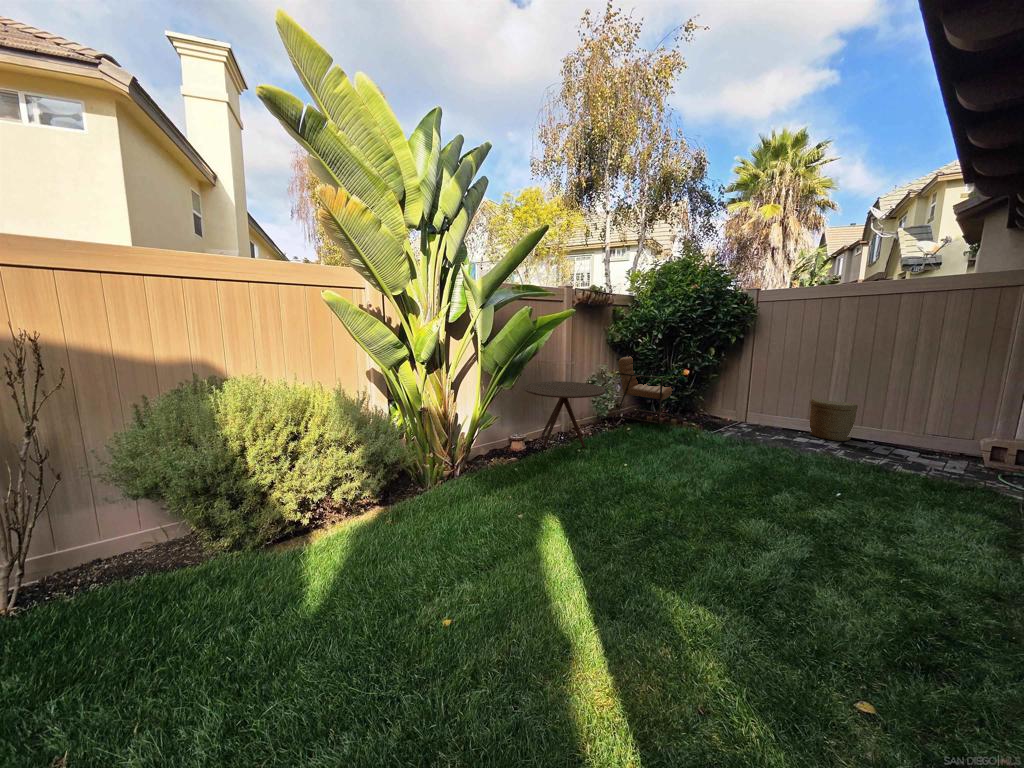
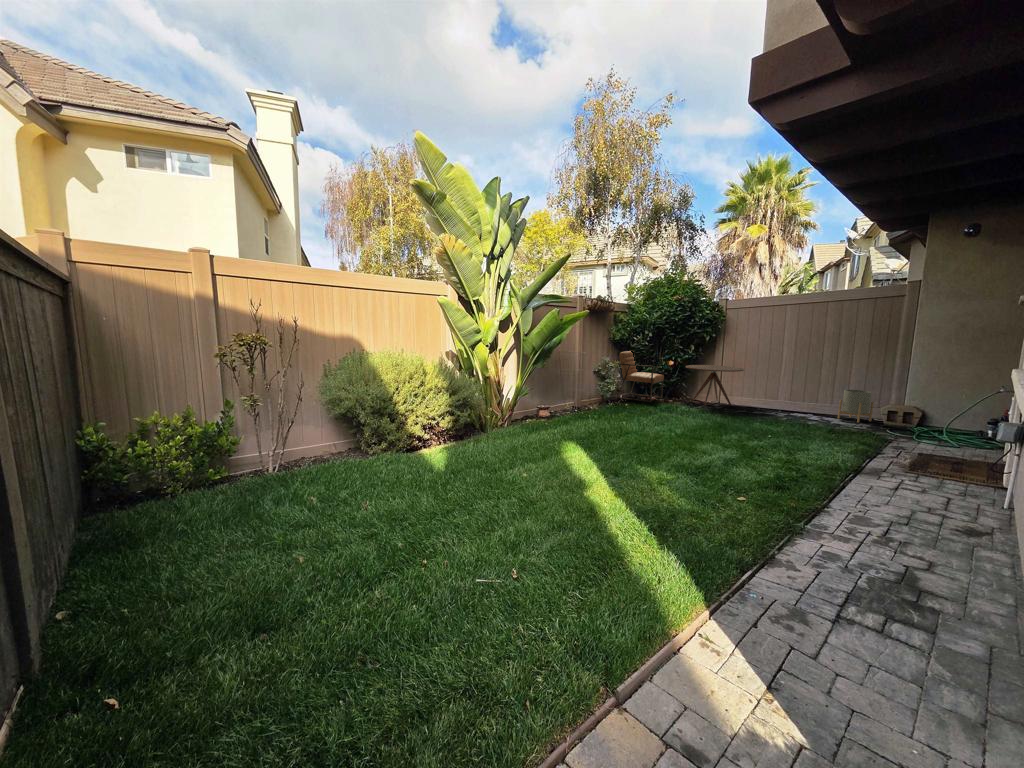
round table: present [524,381,605,447] -> present [686,365,744,405]
woven basket: present [810,398,858,441] -> none [765,381,799,412]
planter: none [914,414,968,461] -> present [838,390,874,423]

